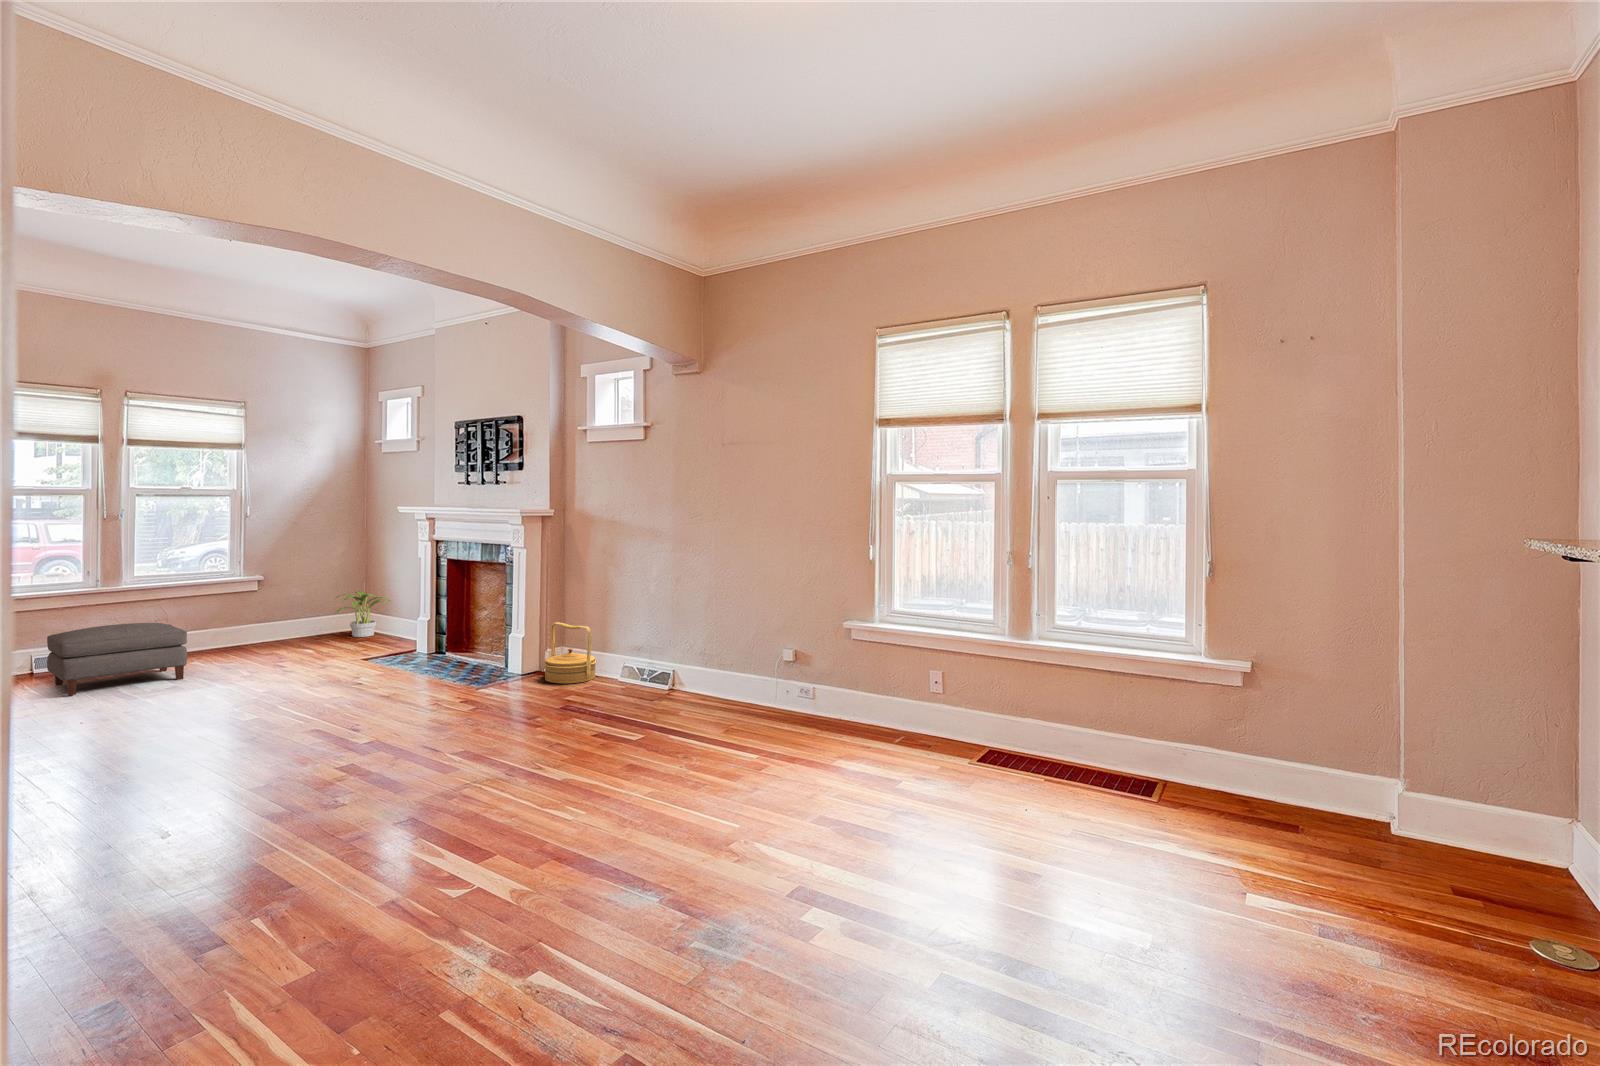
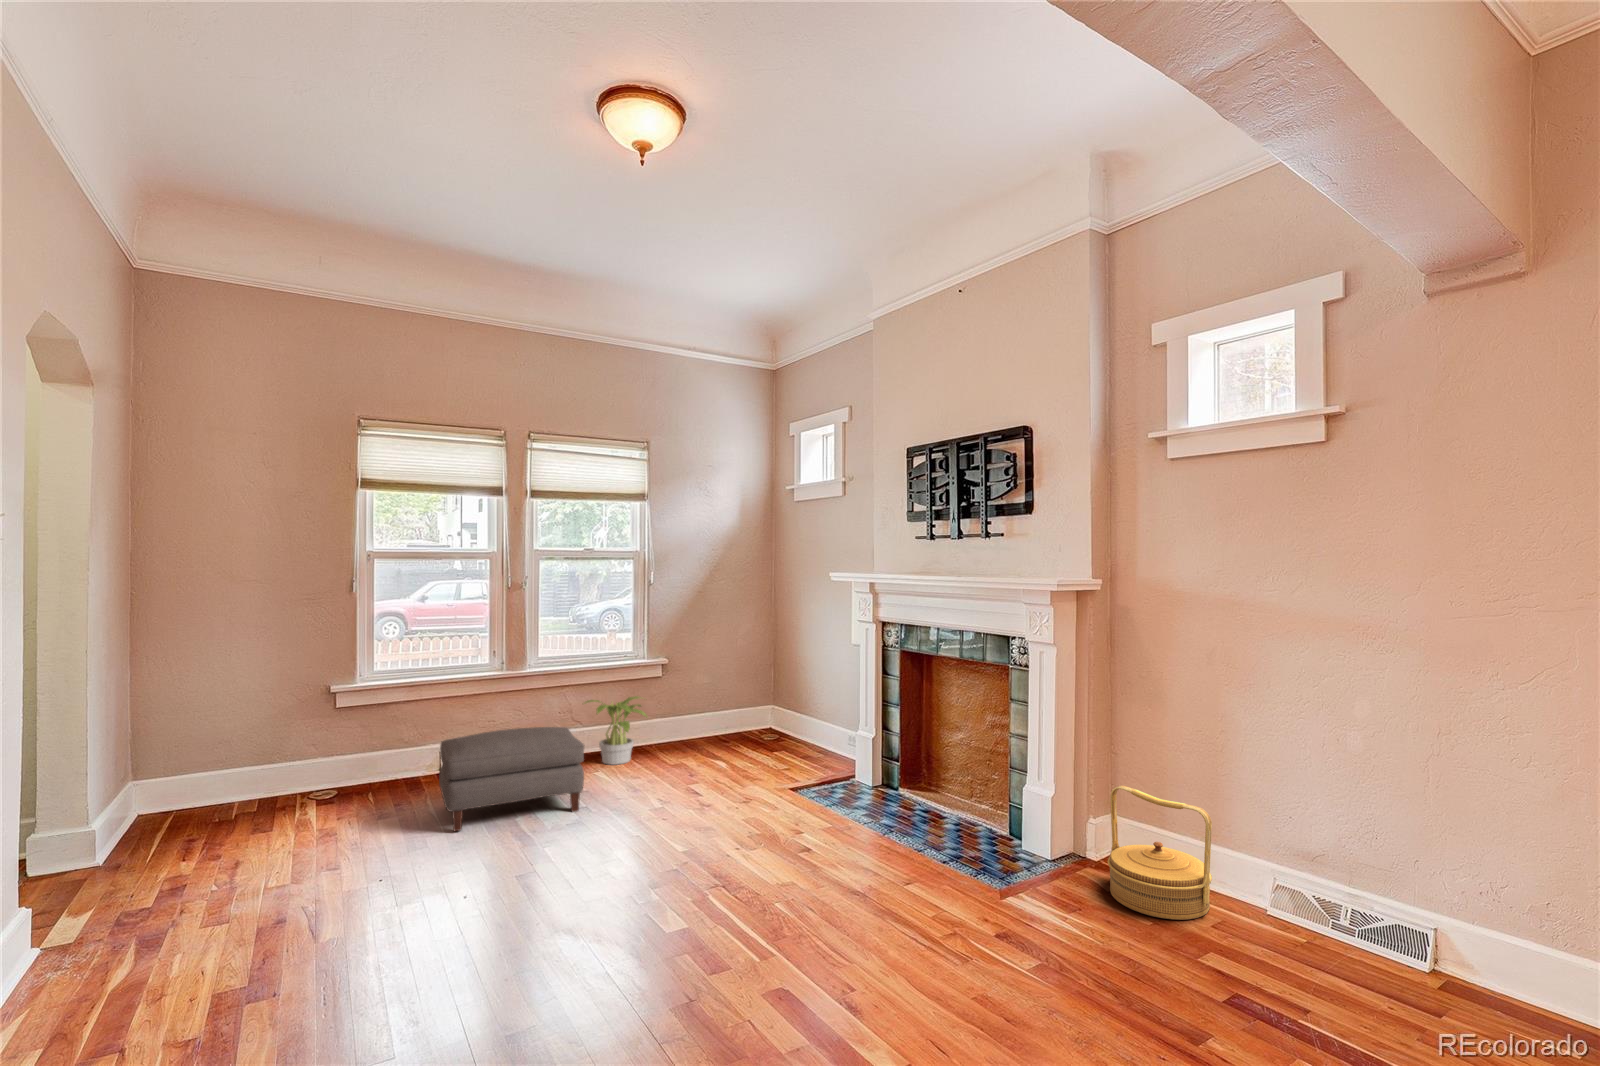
potted plant: present [336,591,392,637] -> present [585,696,647,765]

